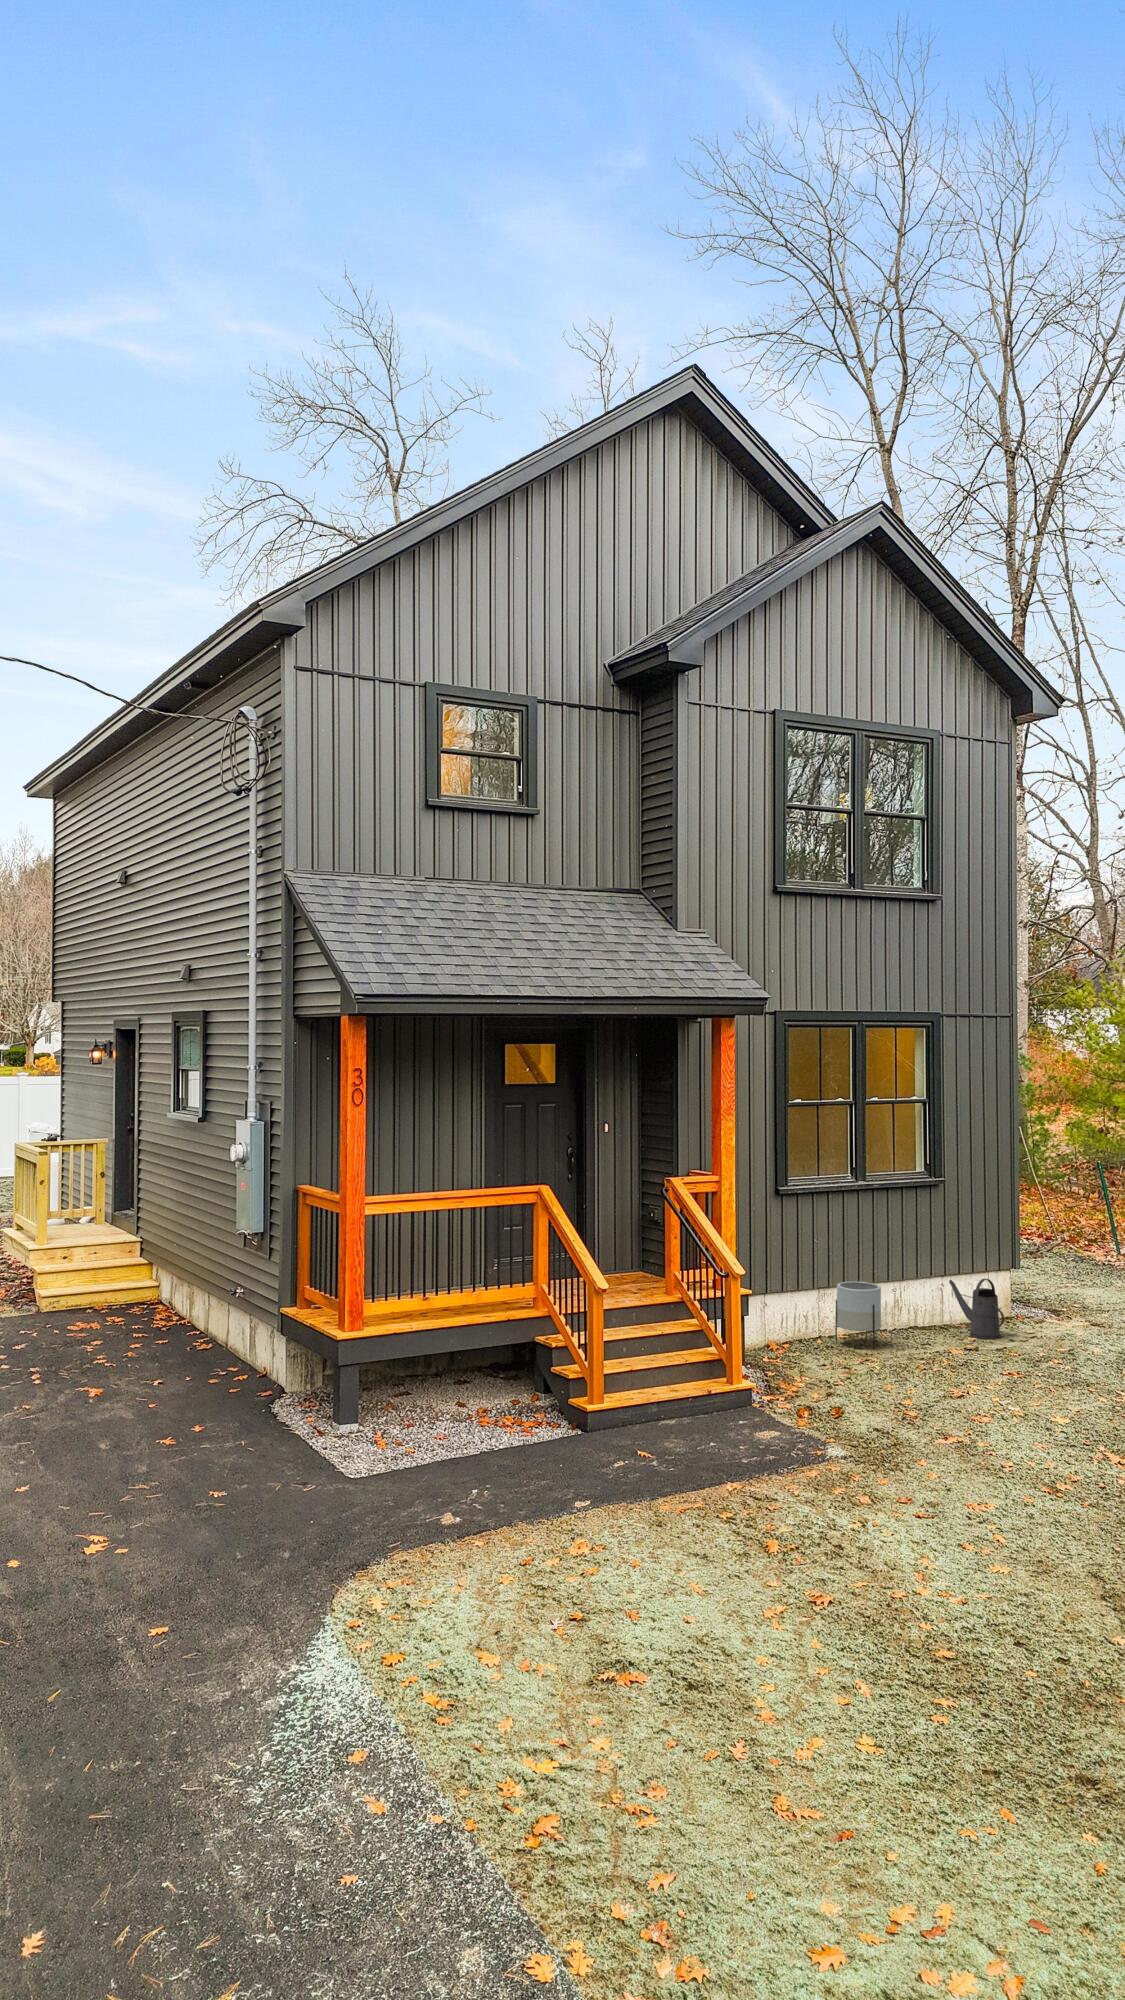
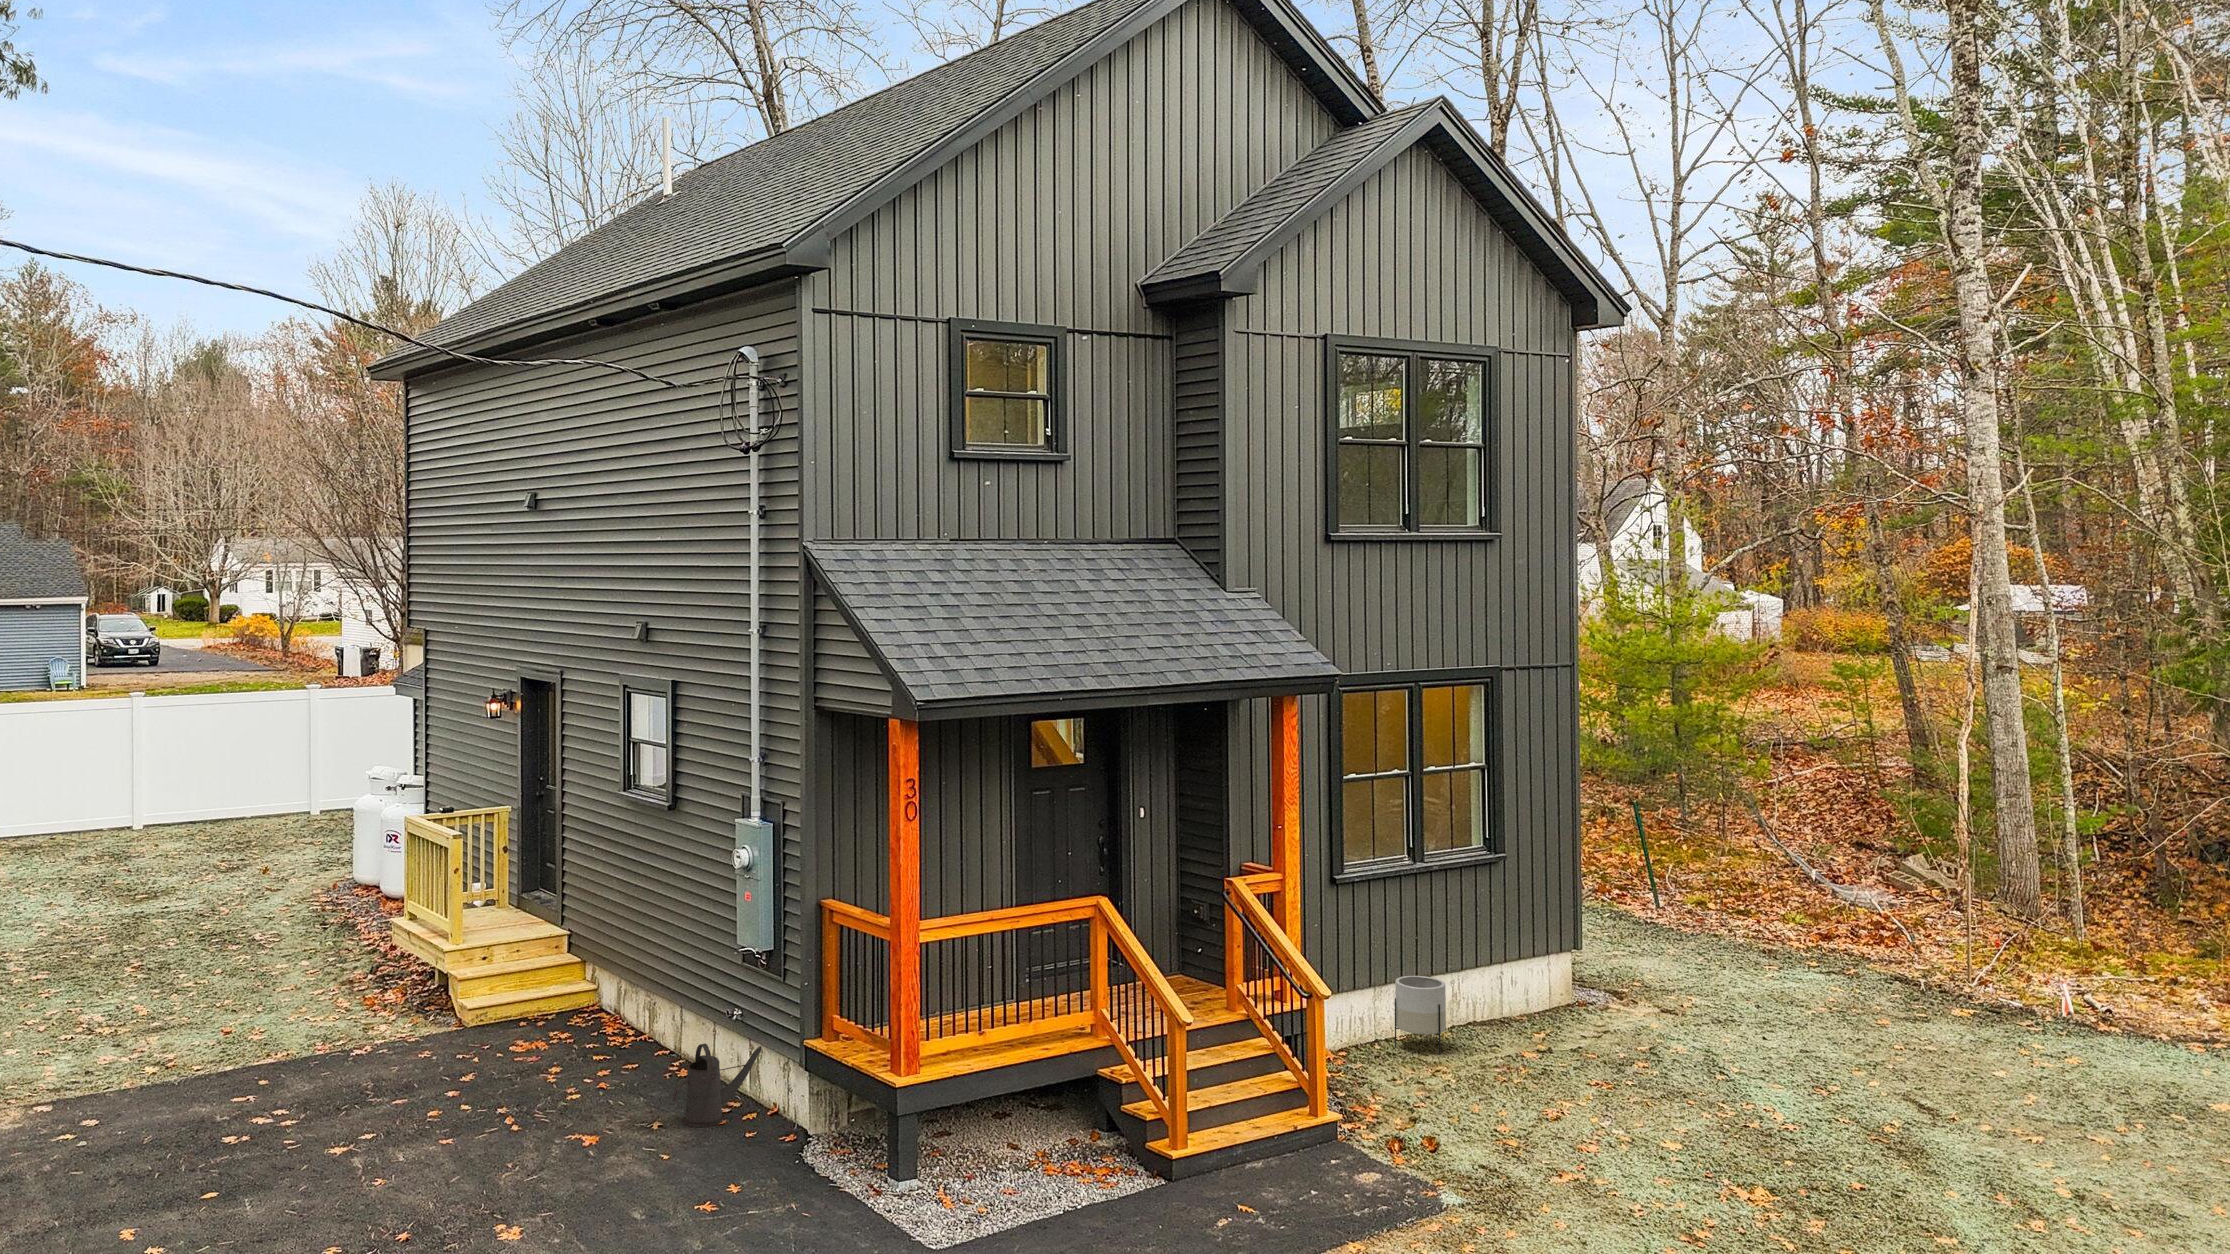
watering can: present [949,1279,1004,1340] -> present [673,1044,762,1127]

